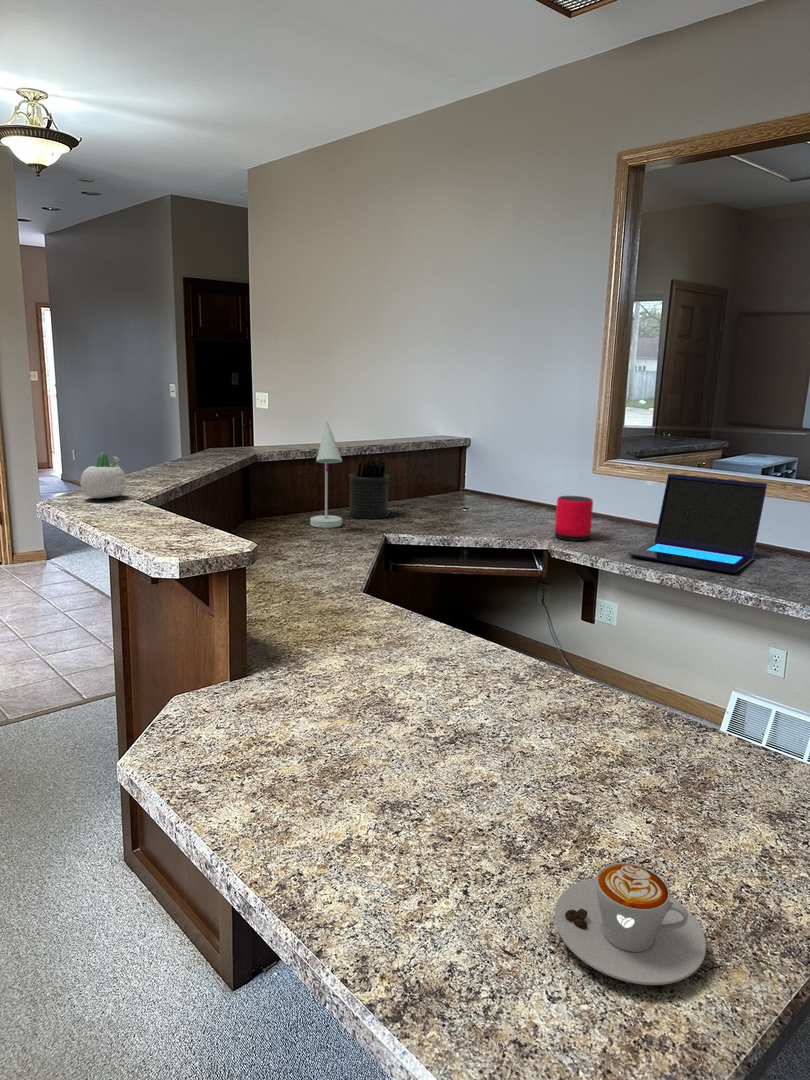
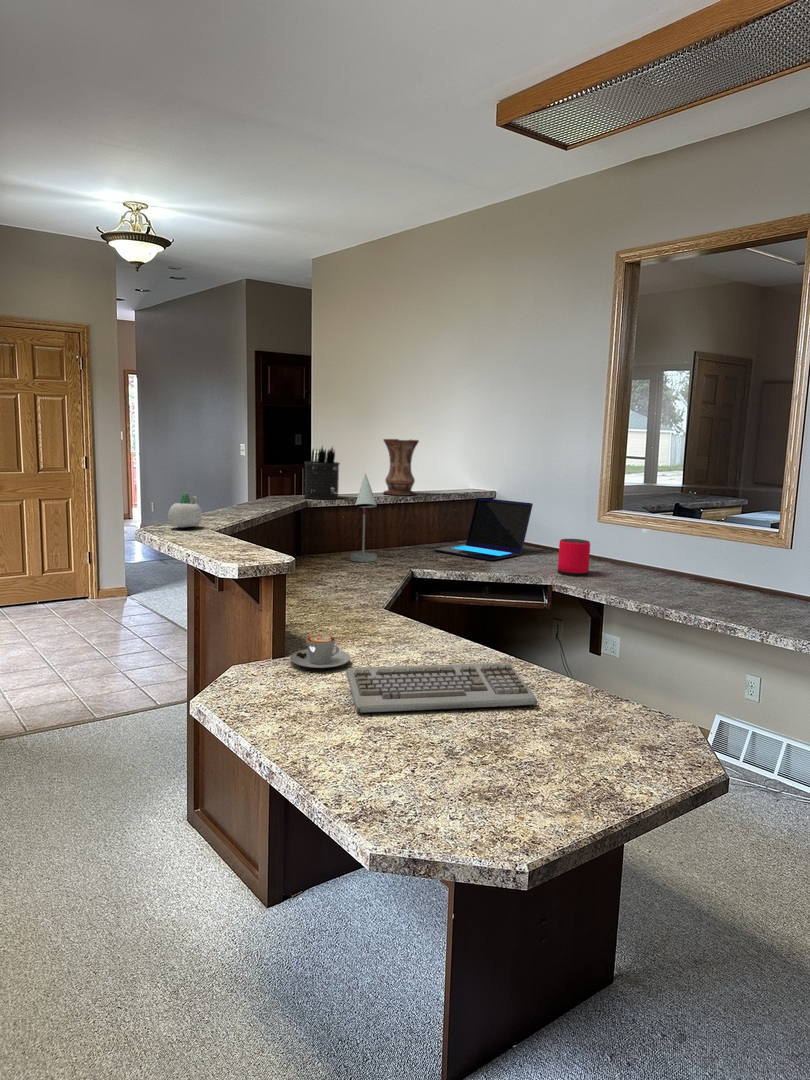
vase: none [344,380,386,447] -> present [383,439,419,496]
pen holder: present [349,458,390,519] -> present [304,447,340,499]
laptop: present [628,474,767,573] -> present [434,498,533,561]
keyboard: none [337,680,603,775] -> present [346,663,537,713]
coffee cup: present [555,863,706,985] -> present [290,635,350,668]

